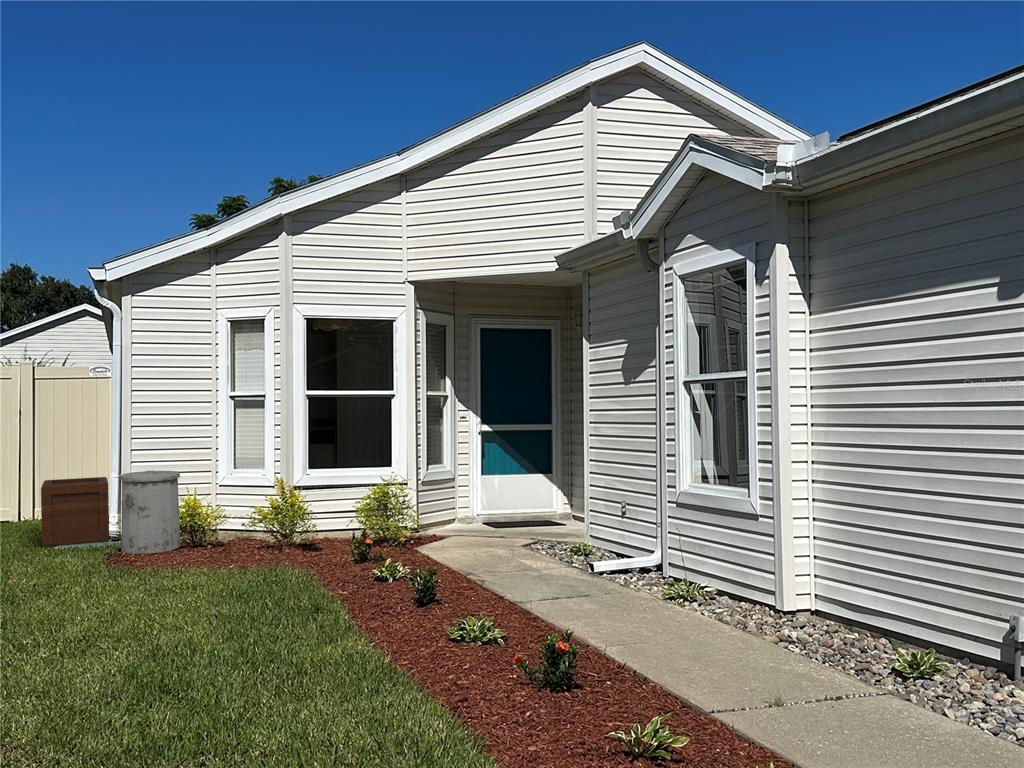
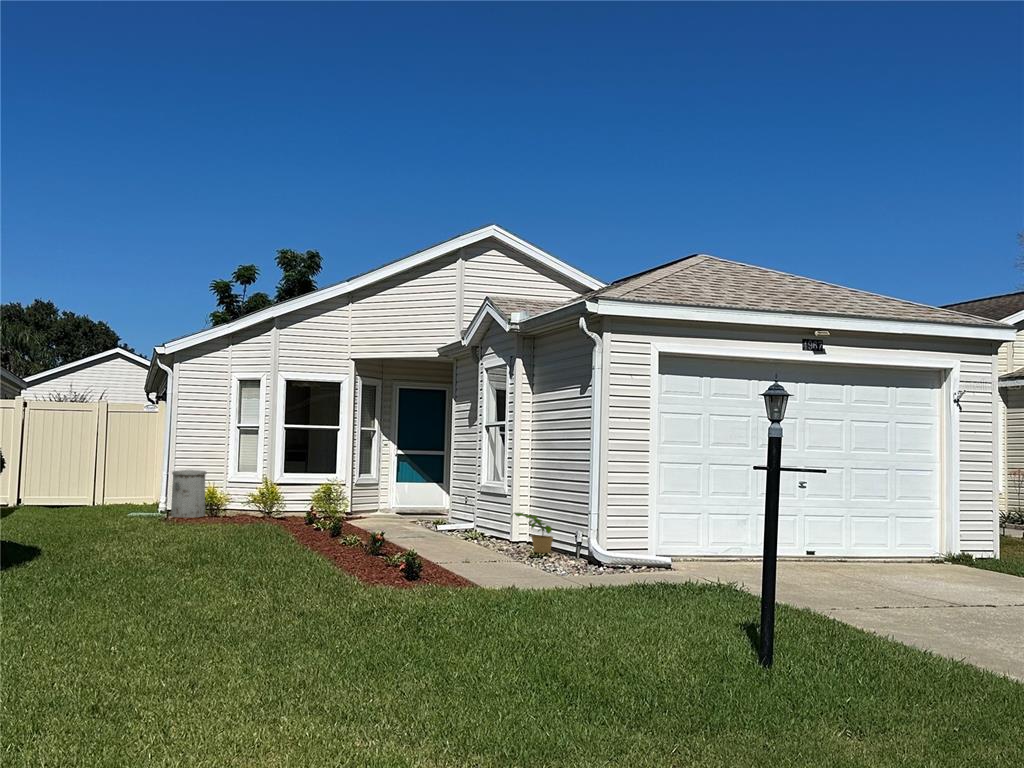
wooden crate: present [41,477,109,547] -> none [121,475,163,514]
potted plant: none [828,566,923,654] -> present [513,513,553,553]

